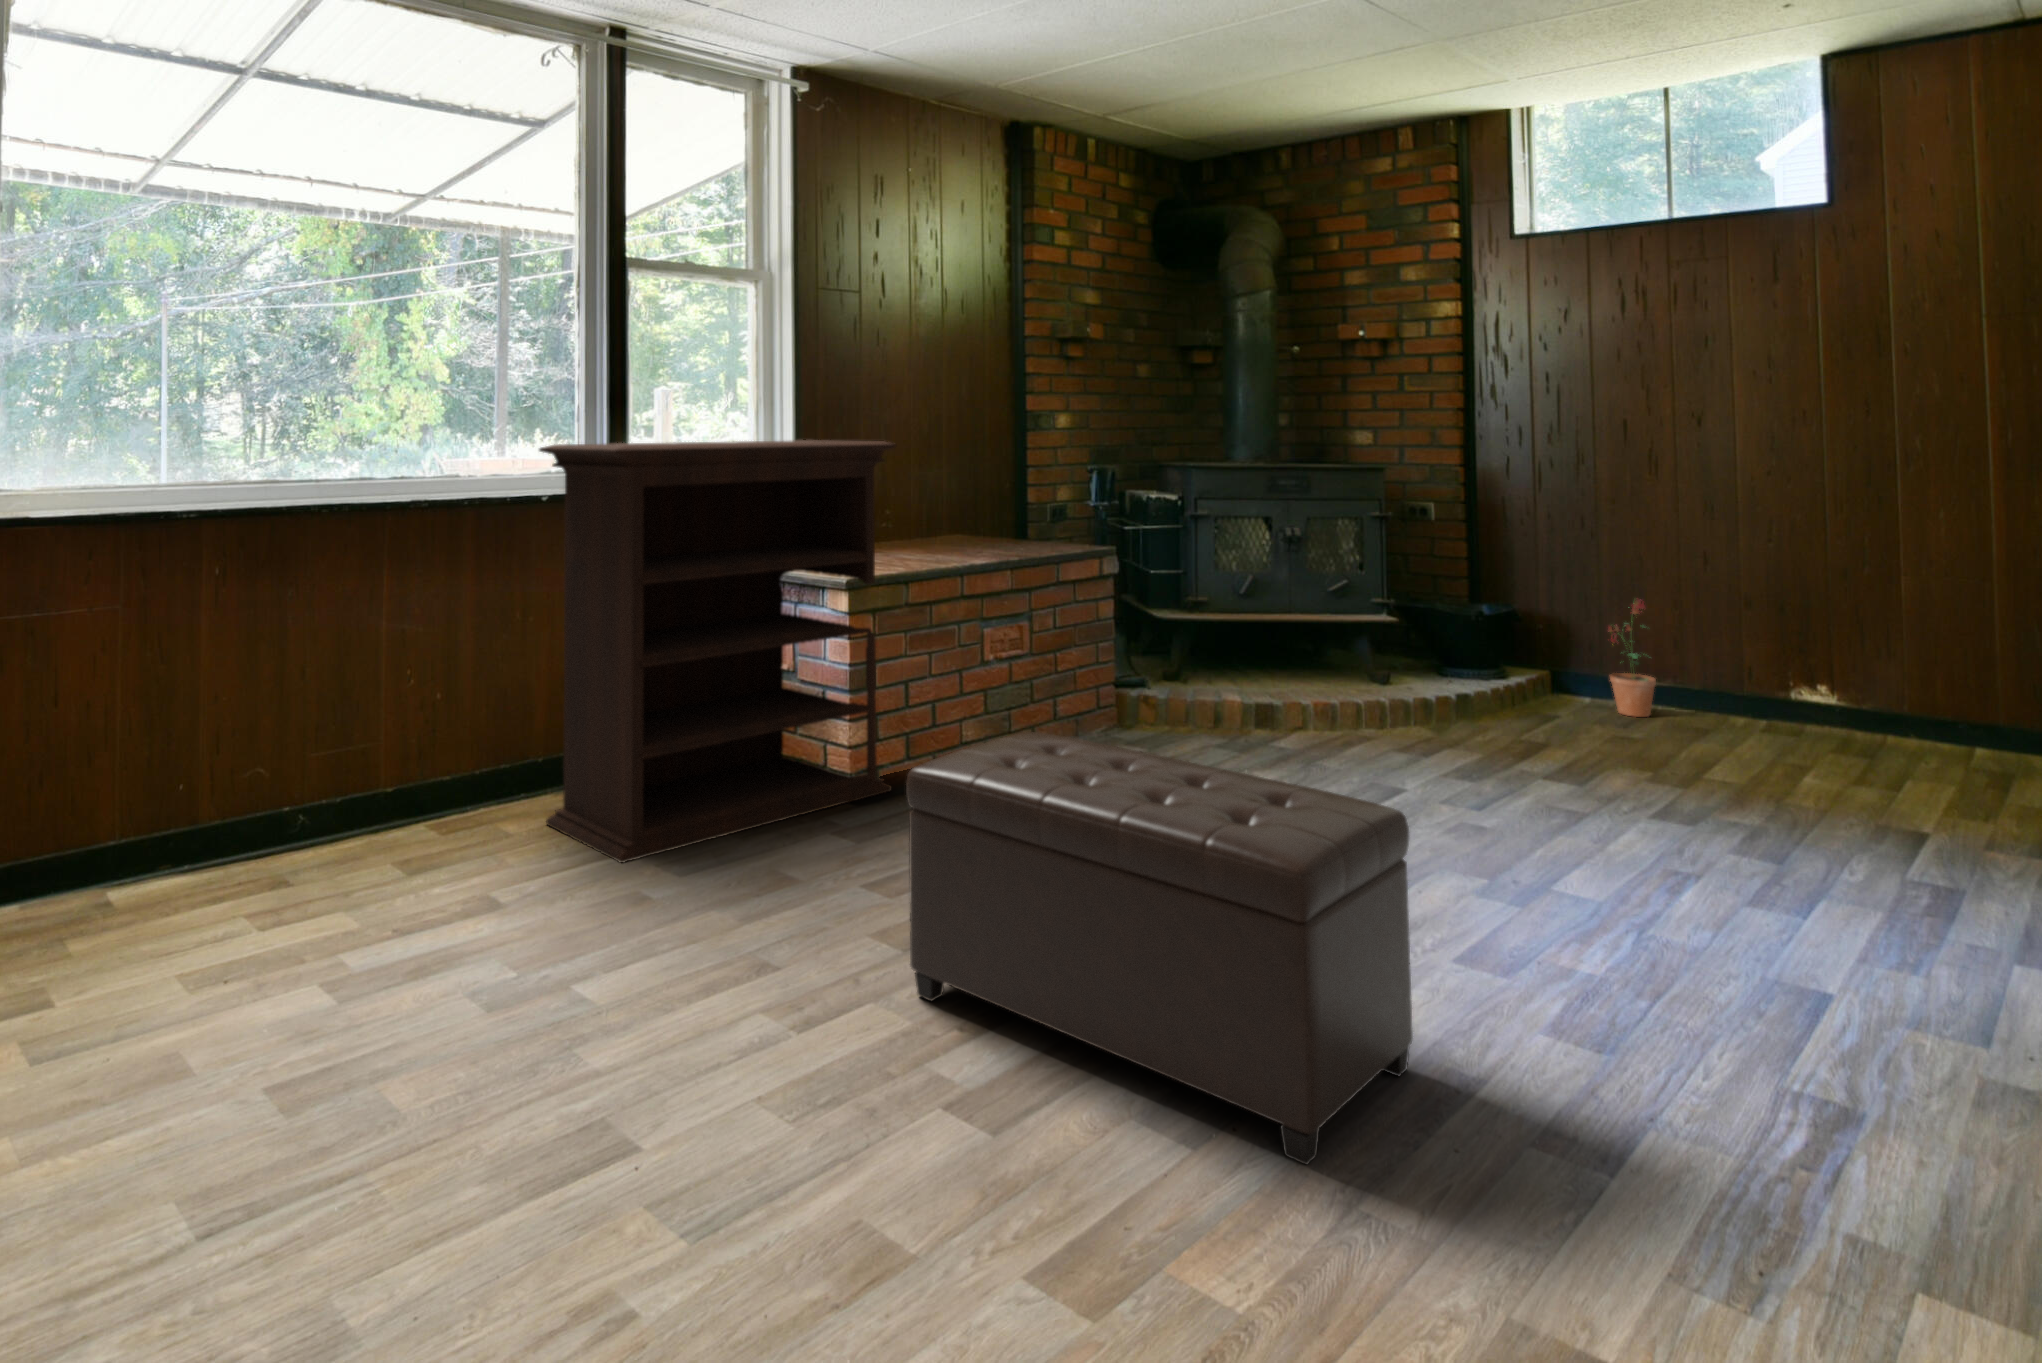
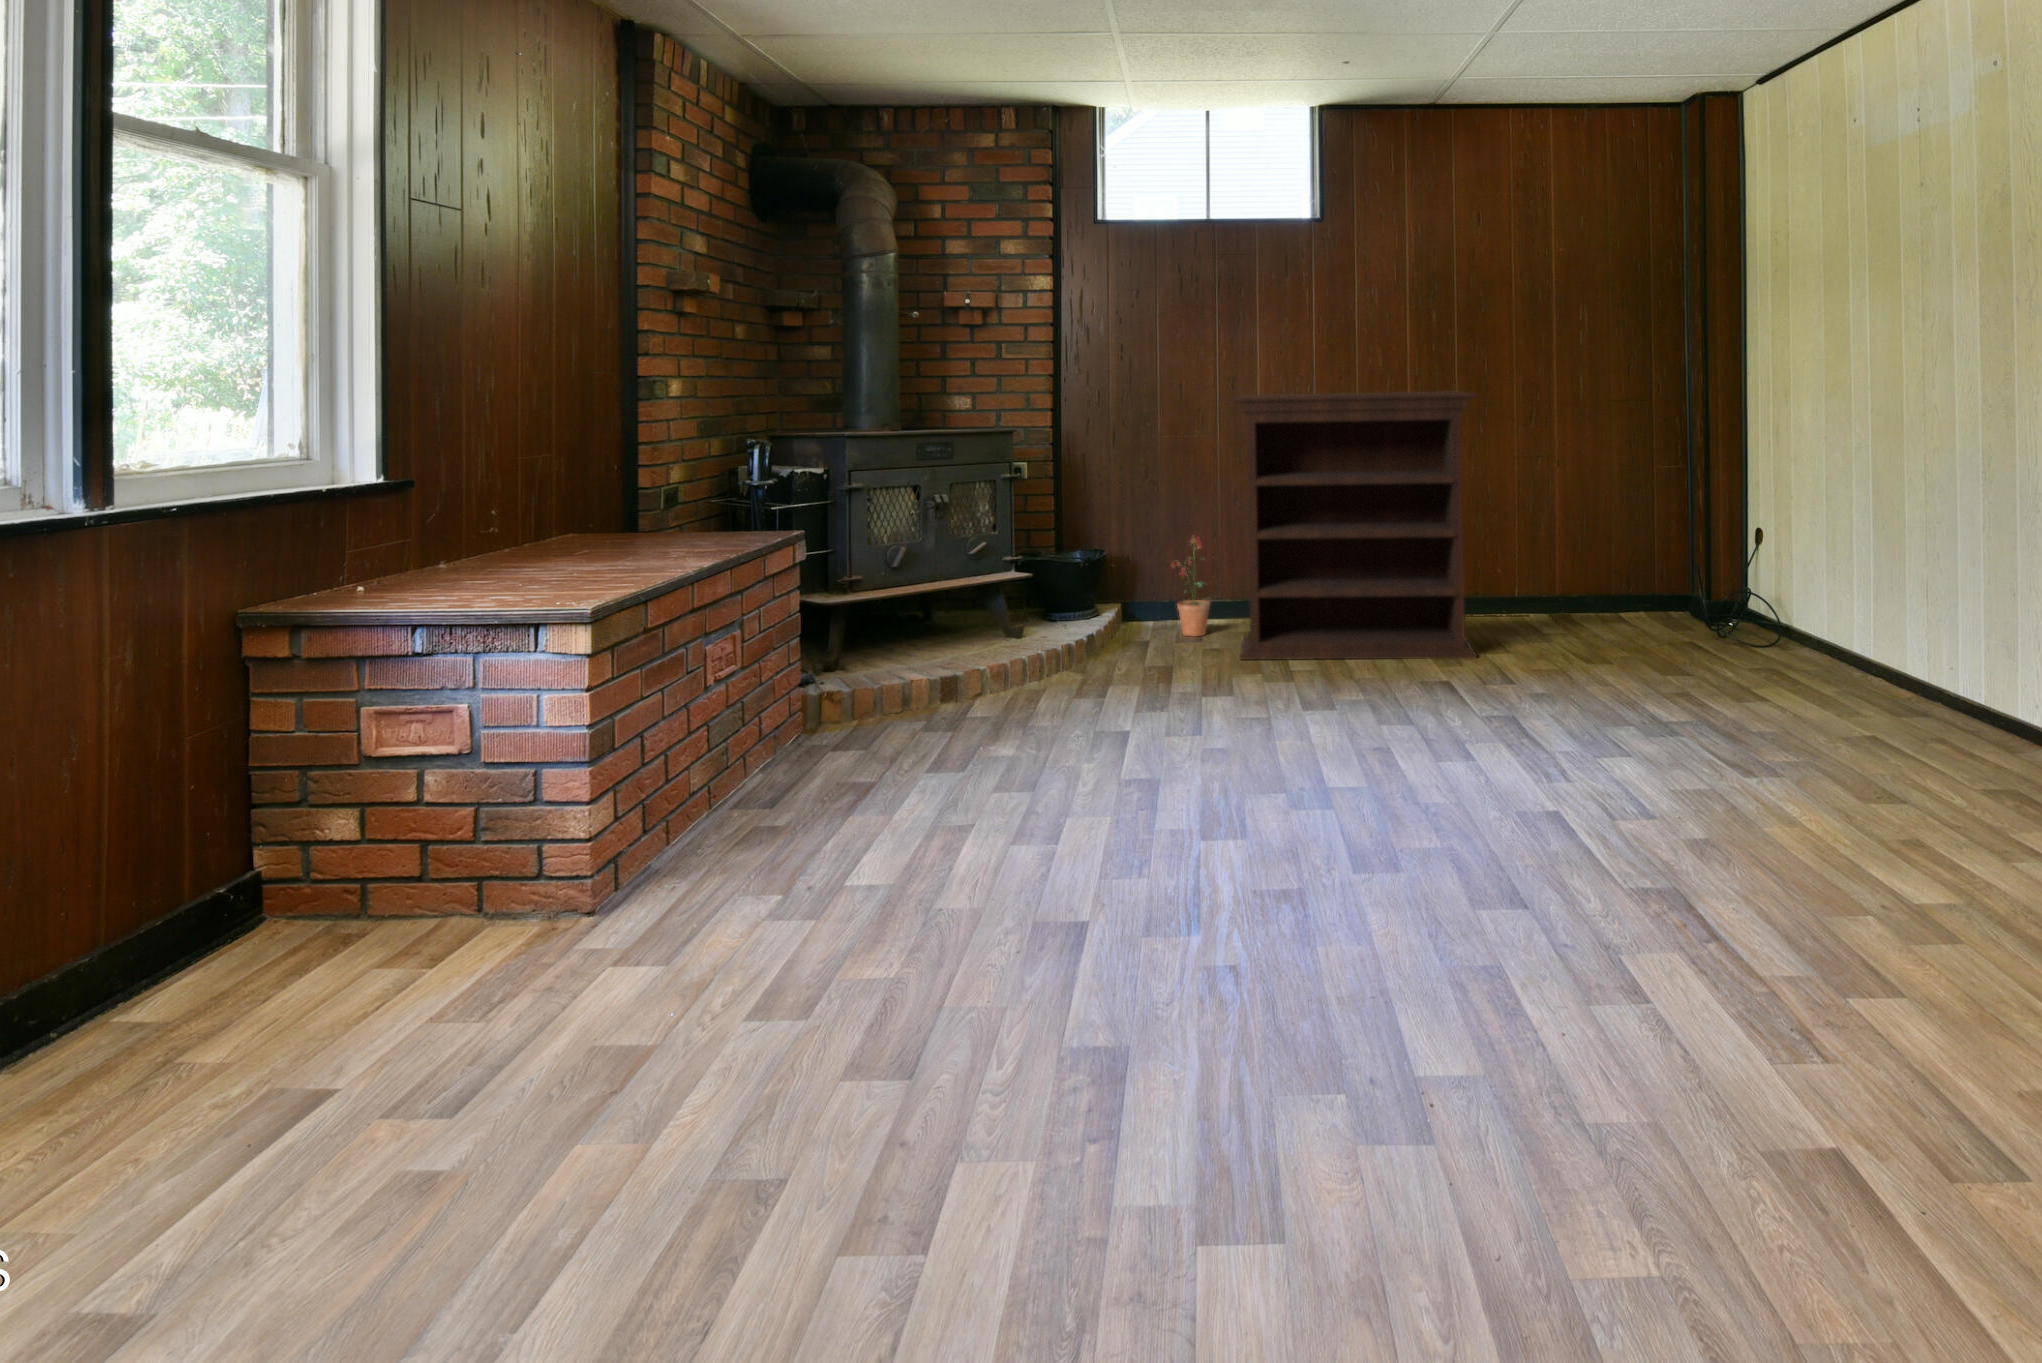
bookshelf: present [539,440,896,863] -> present [1230,392,1477,660]
ottoman: present [906,732,1413,1165] -> none [981,735,1504,1106]

